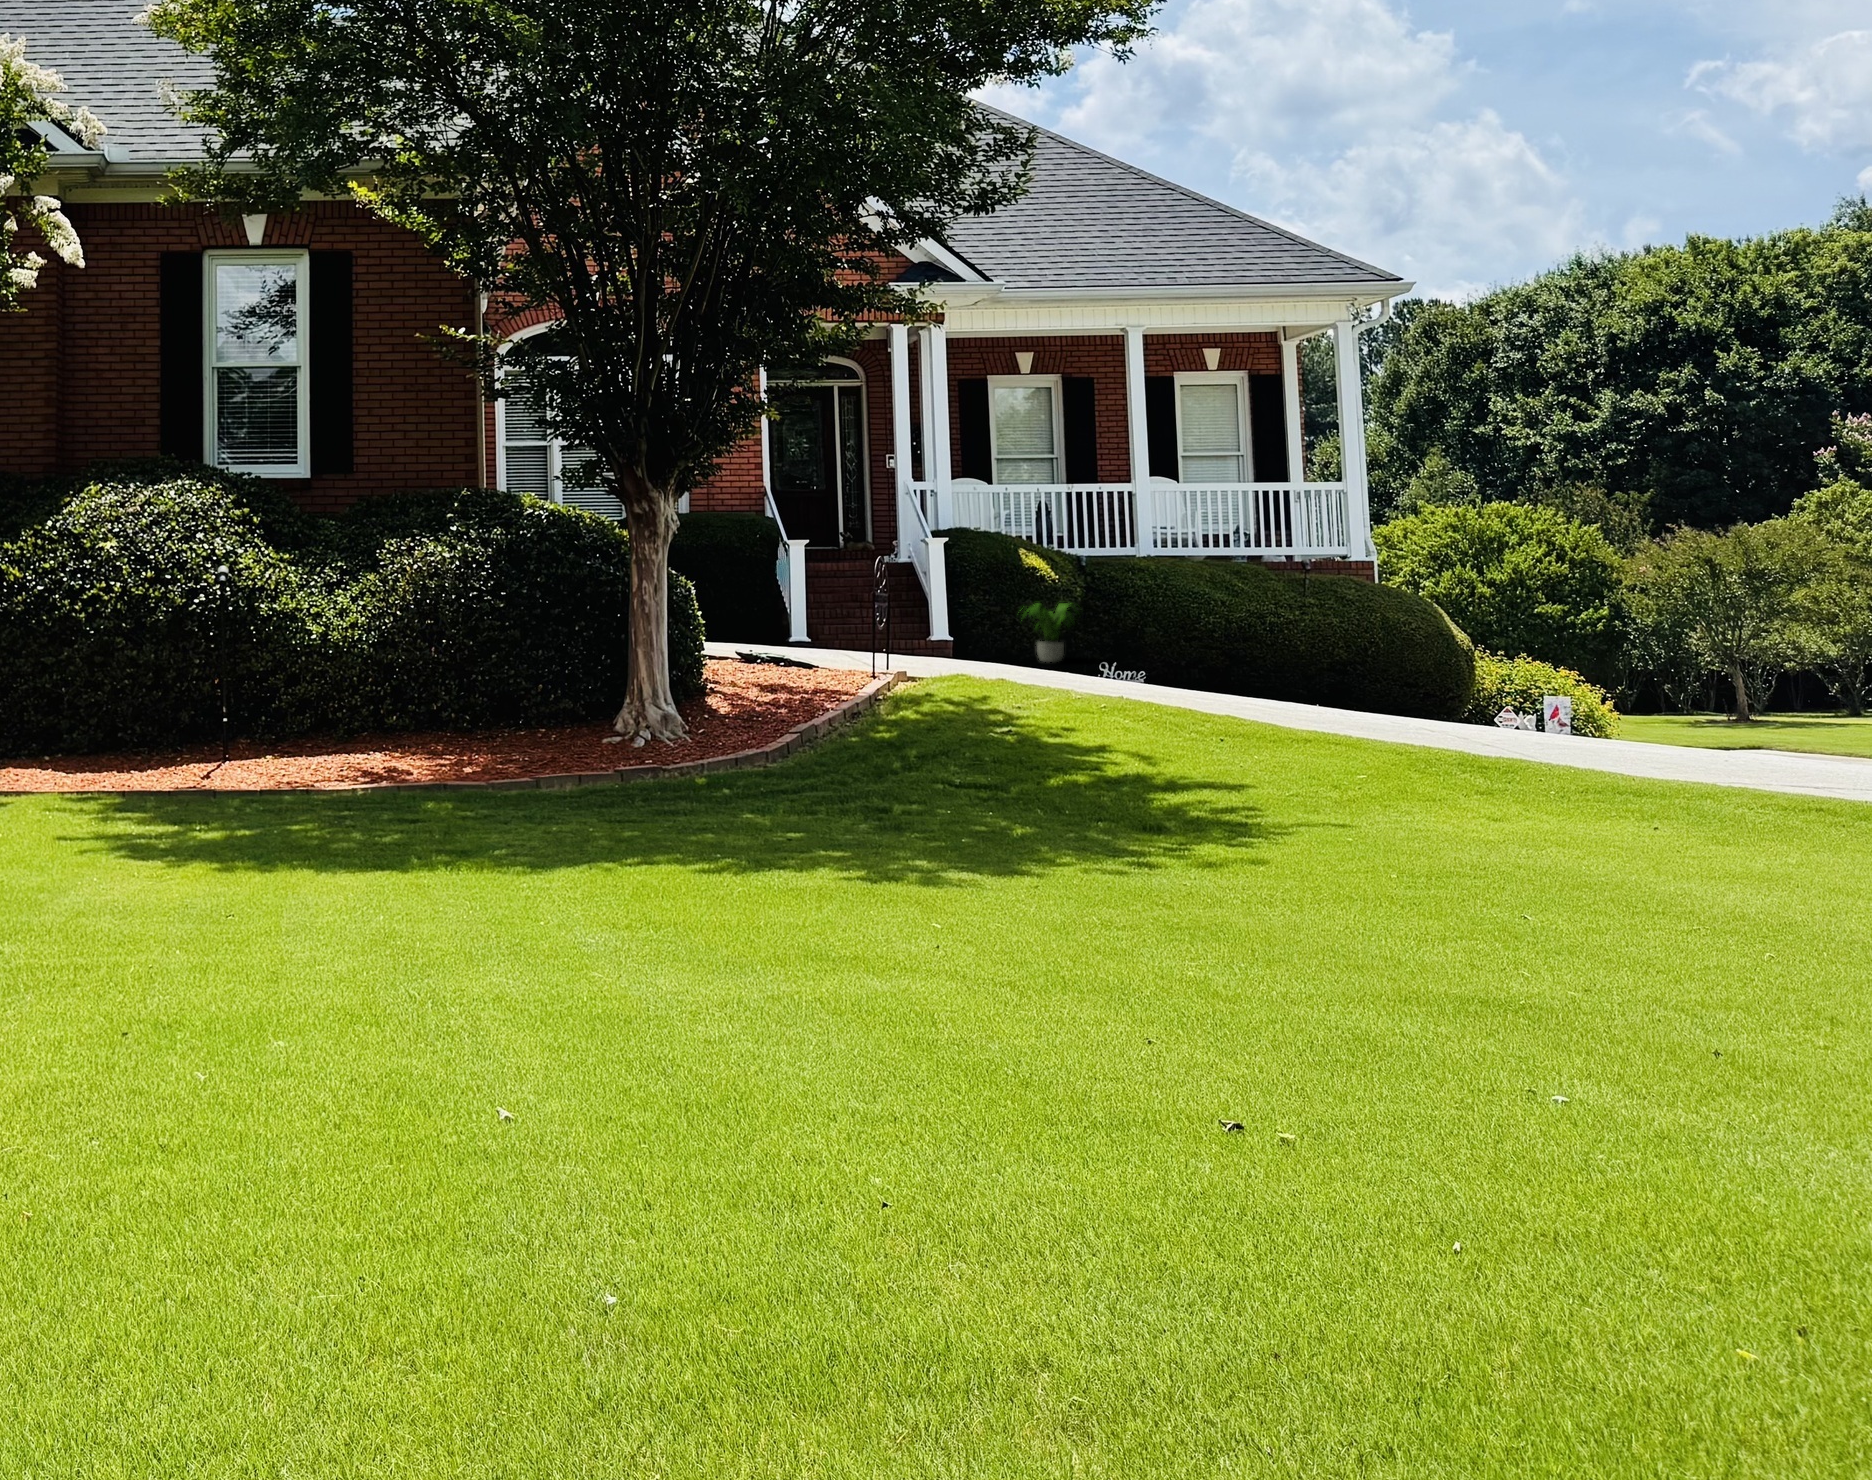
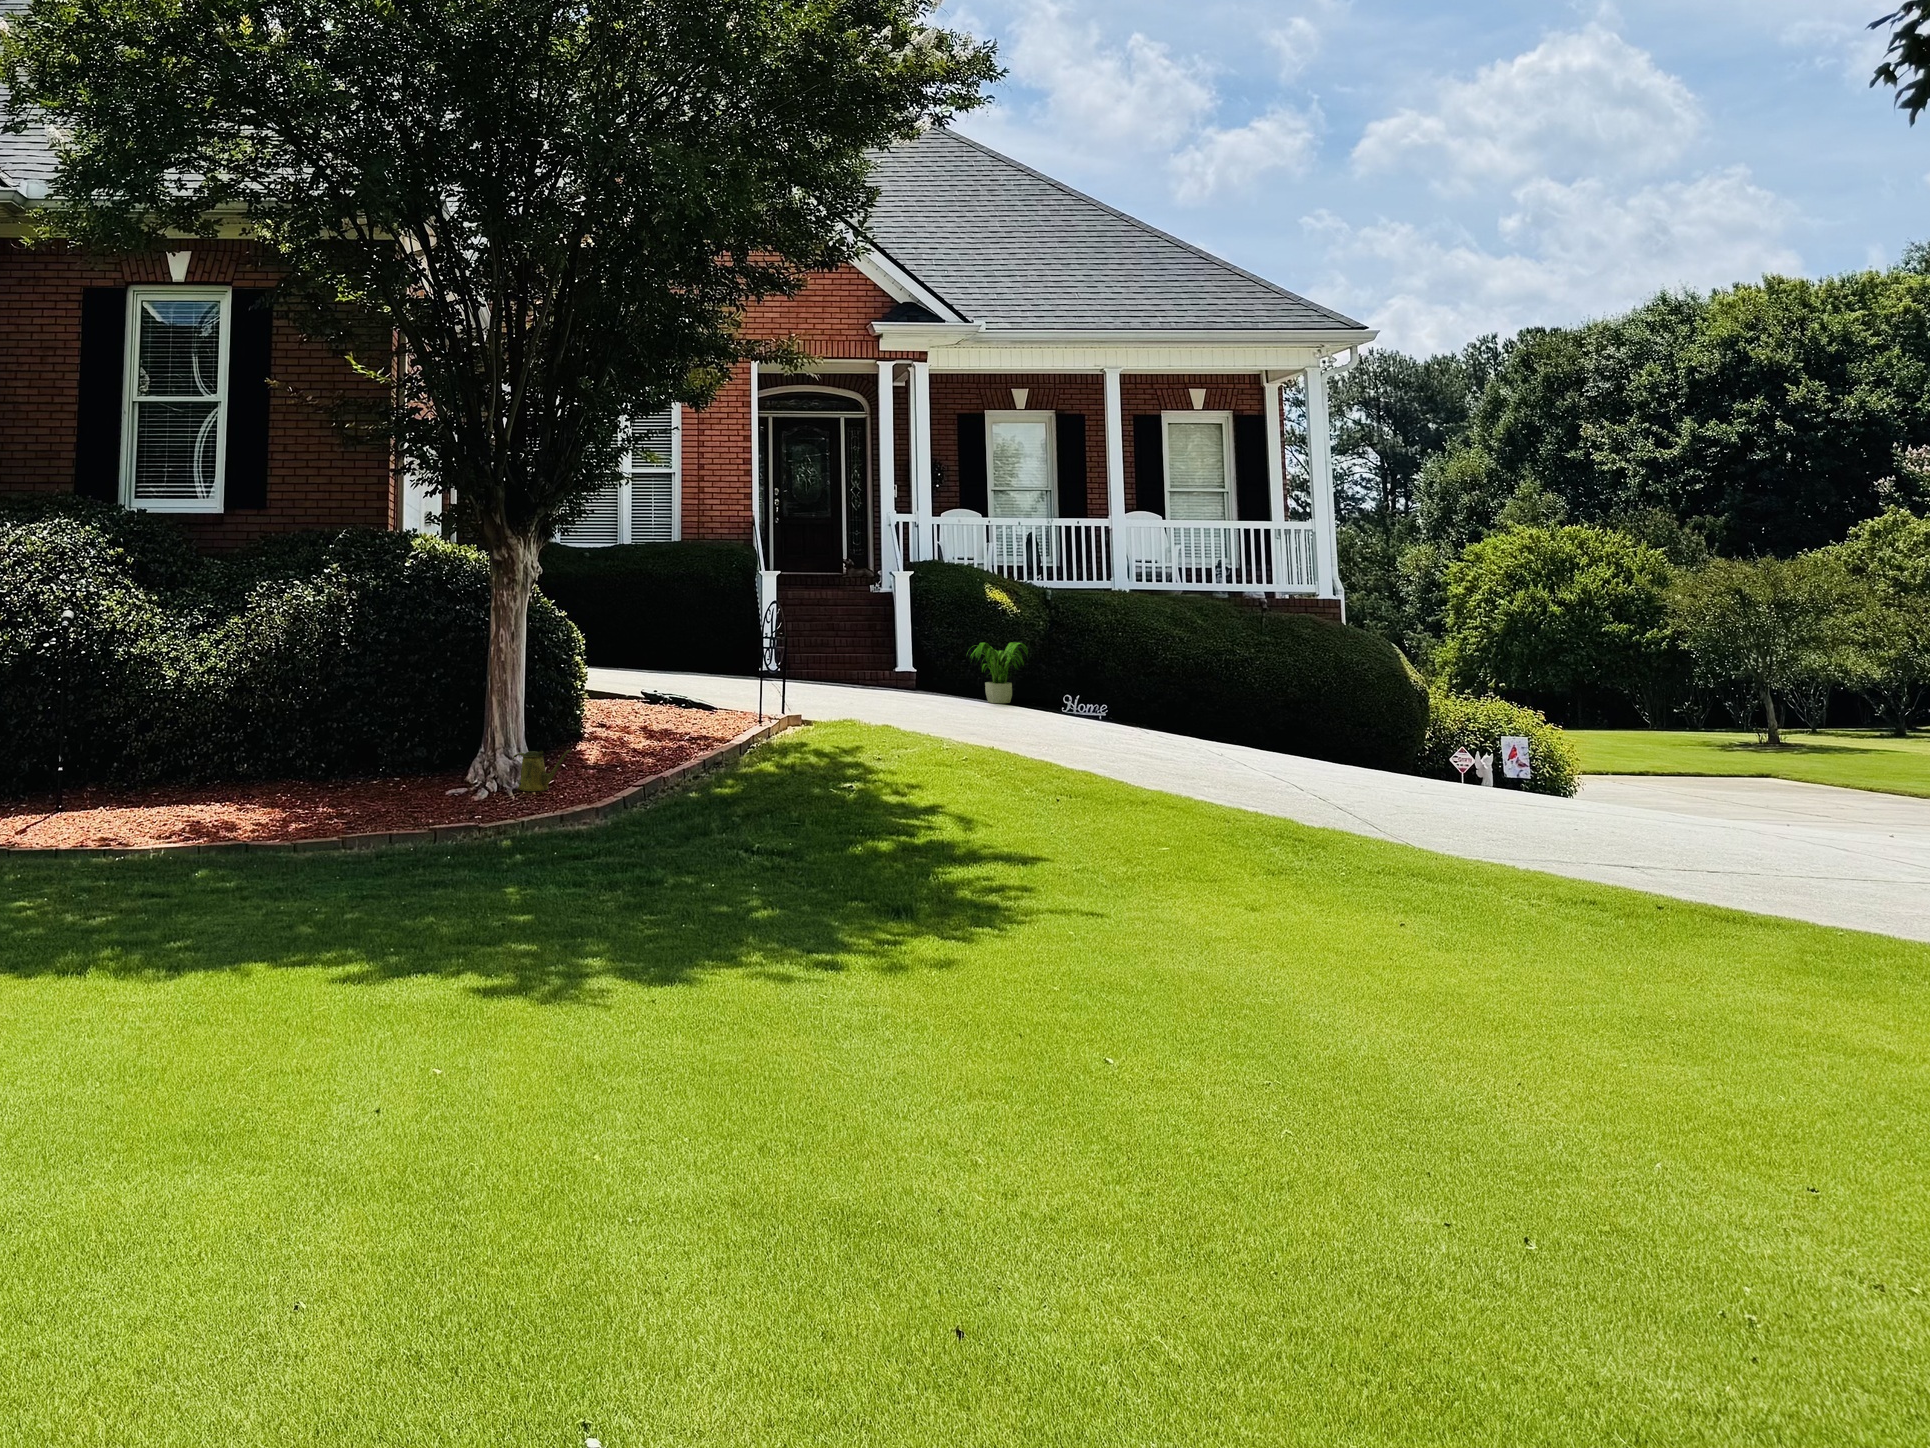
watering can: none [665,700,729,739] -> present [513,750,571,791]

